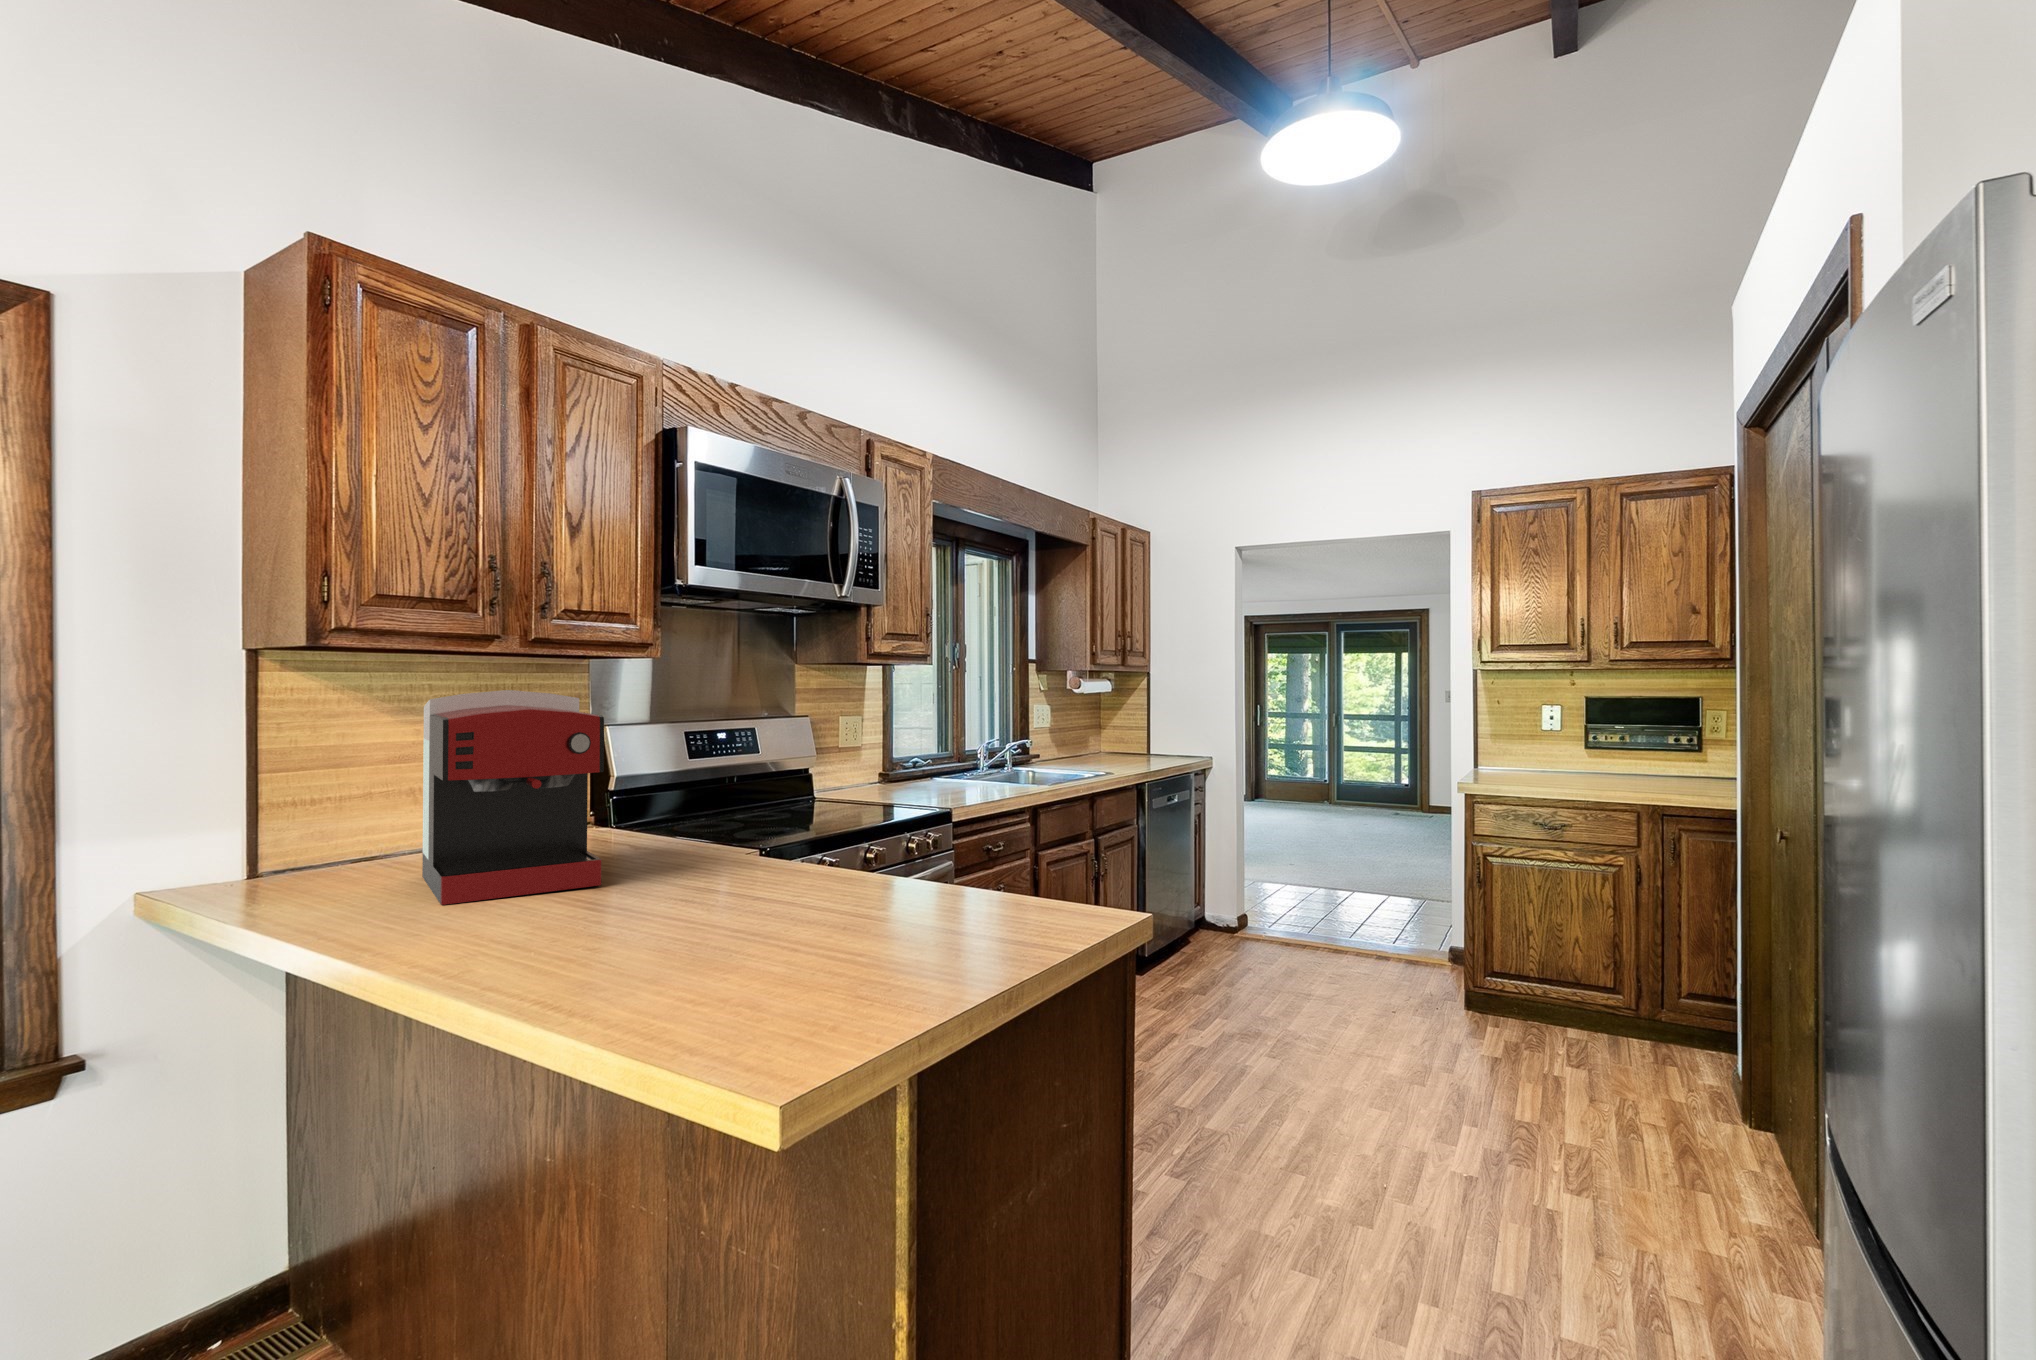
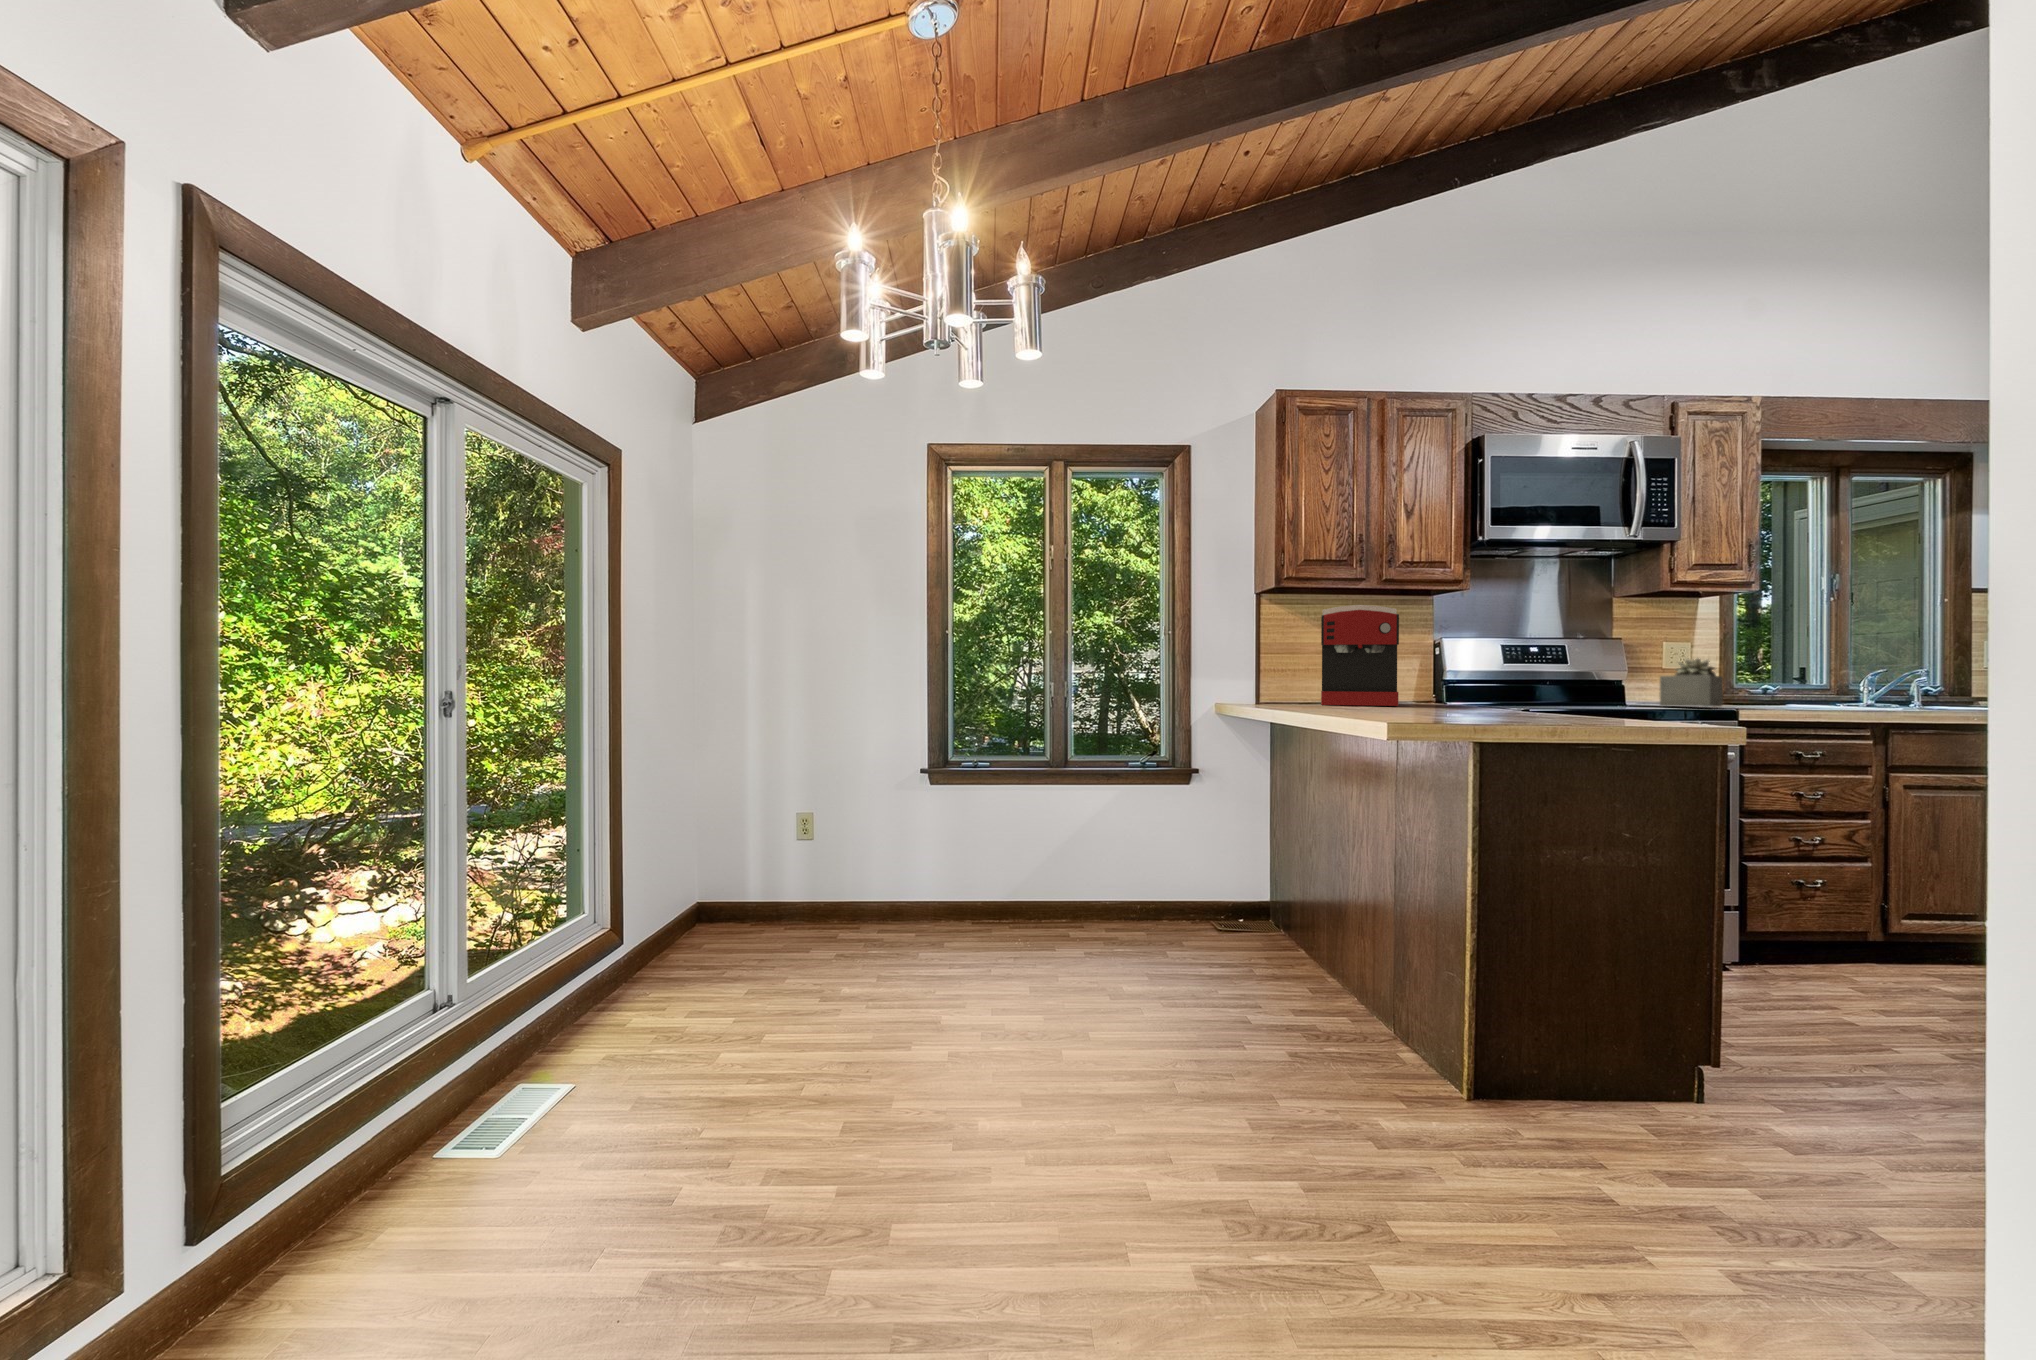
succulent plant: none [881,747,938,809] -> present [1660,658,1723,707]

